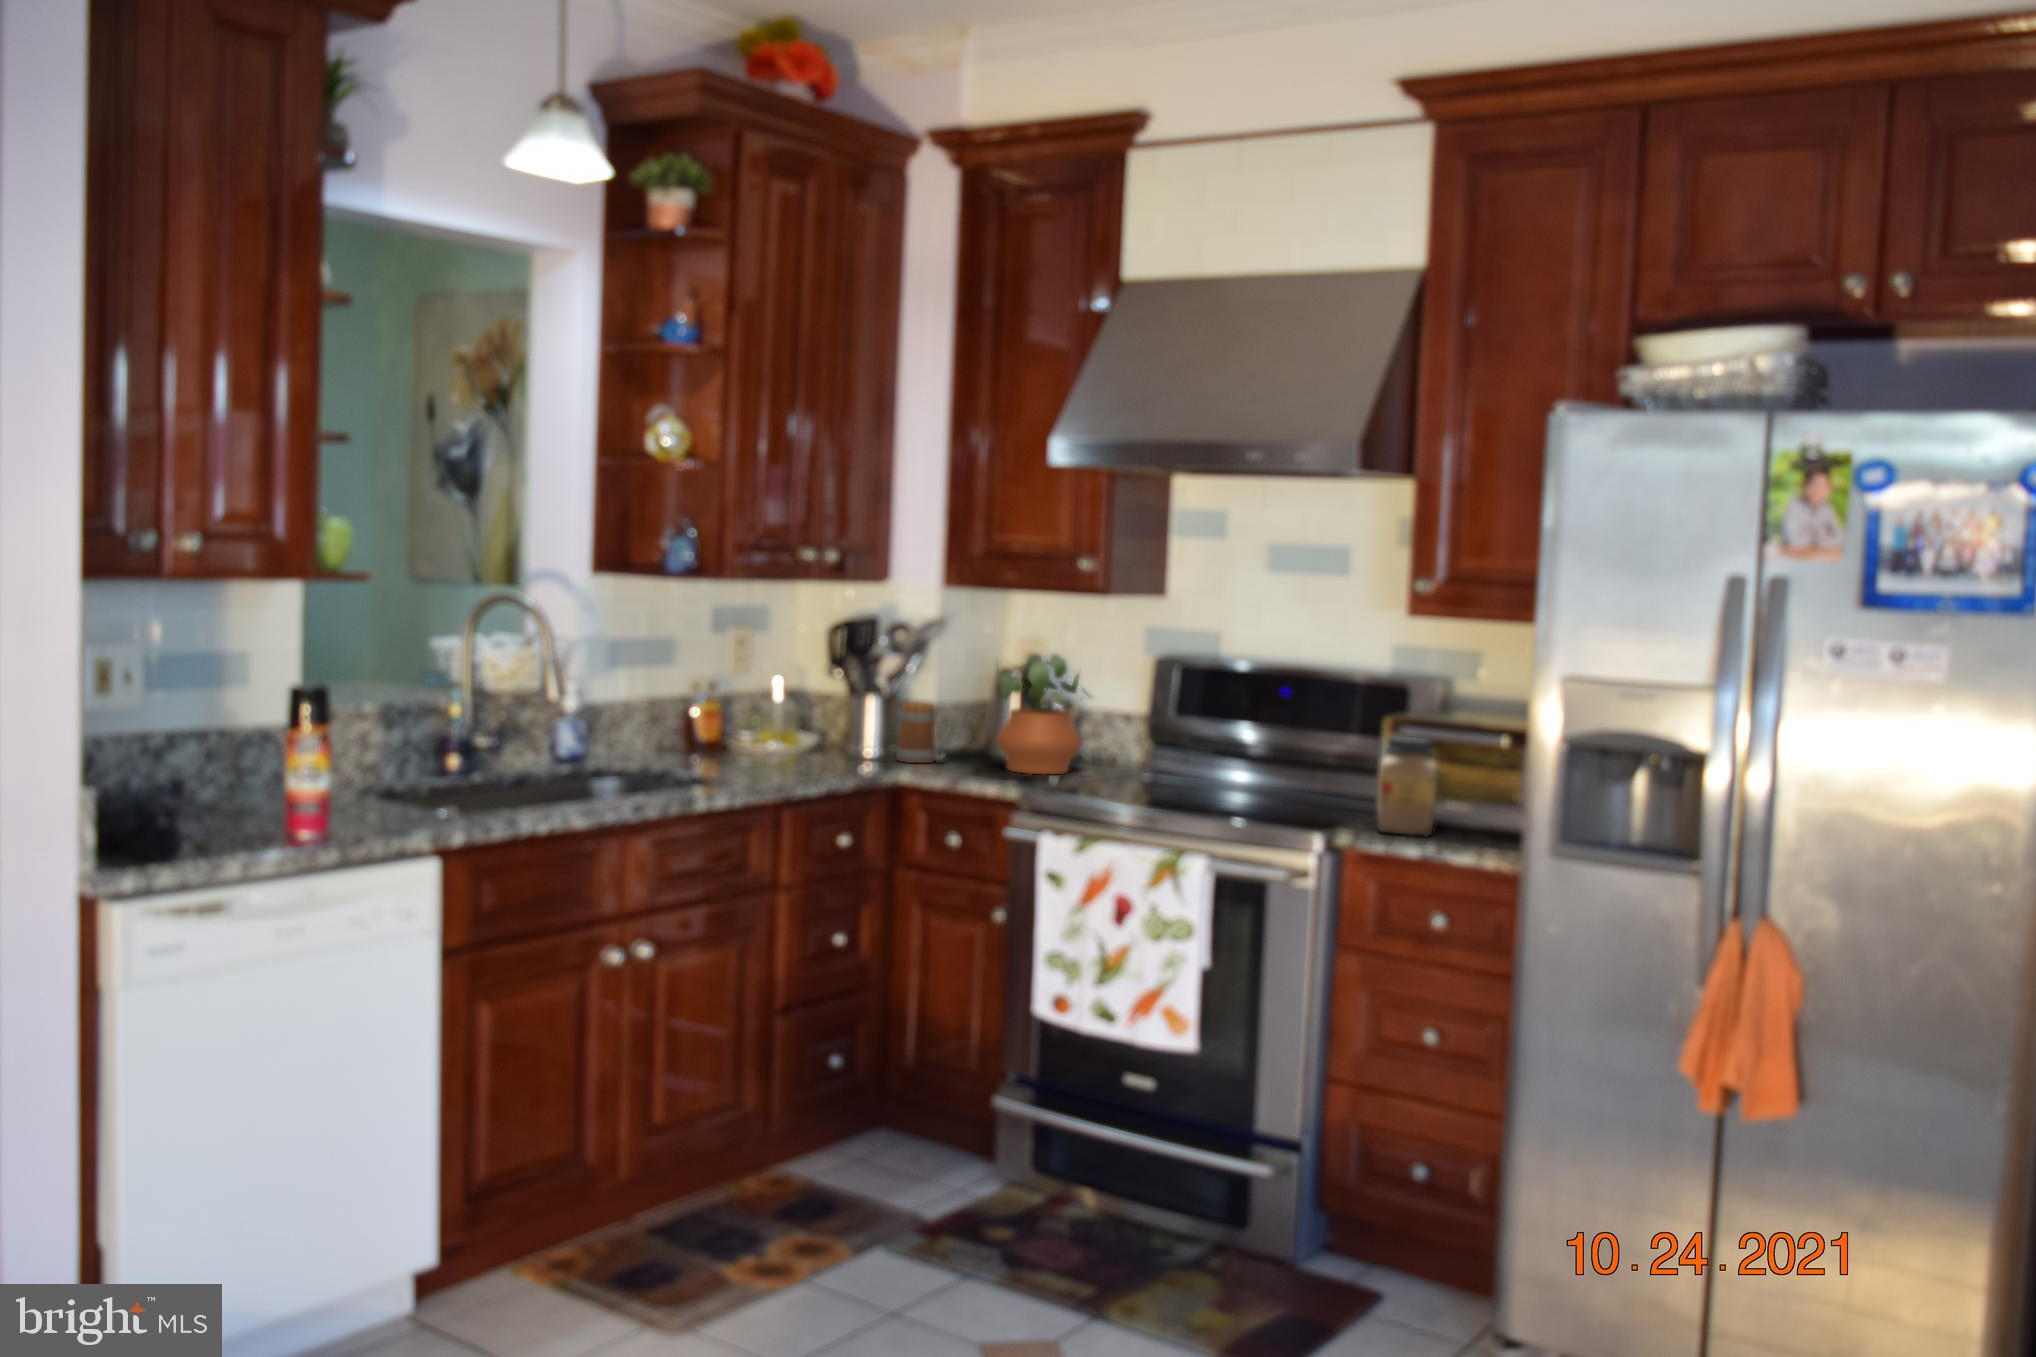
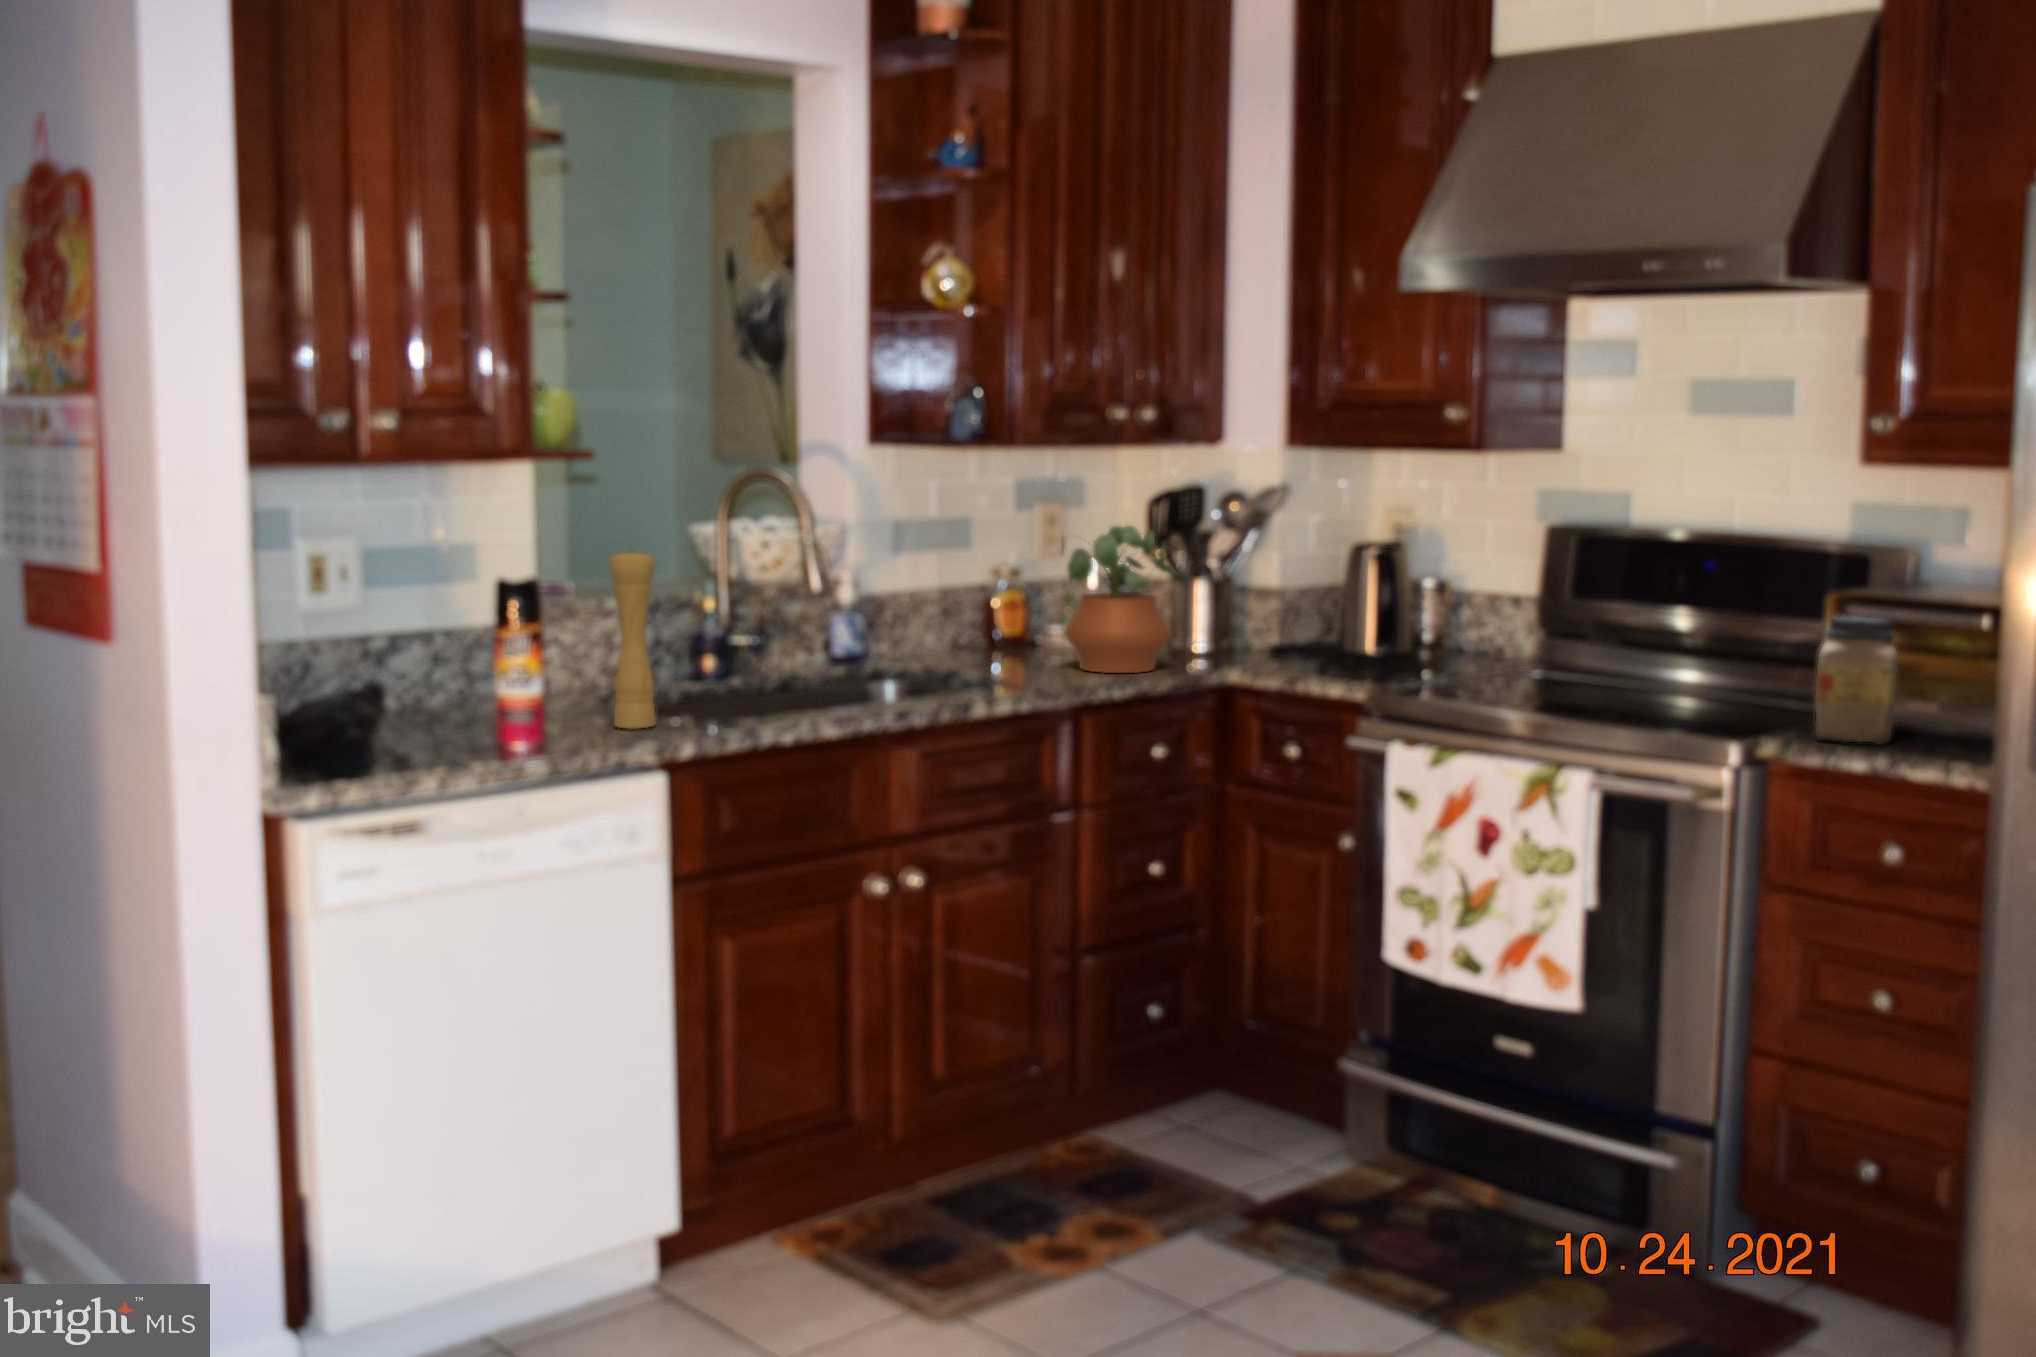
potted plant: present [995,654,1085,774] -> present [1062,526,1185,673]
pepper mill: none [384,661,427,819] -> present [610,551,656,729]
mug: present [896,702,955,763] -> none [1231,587,1301,660]

